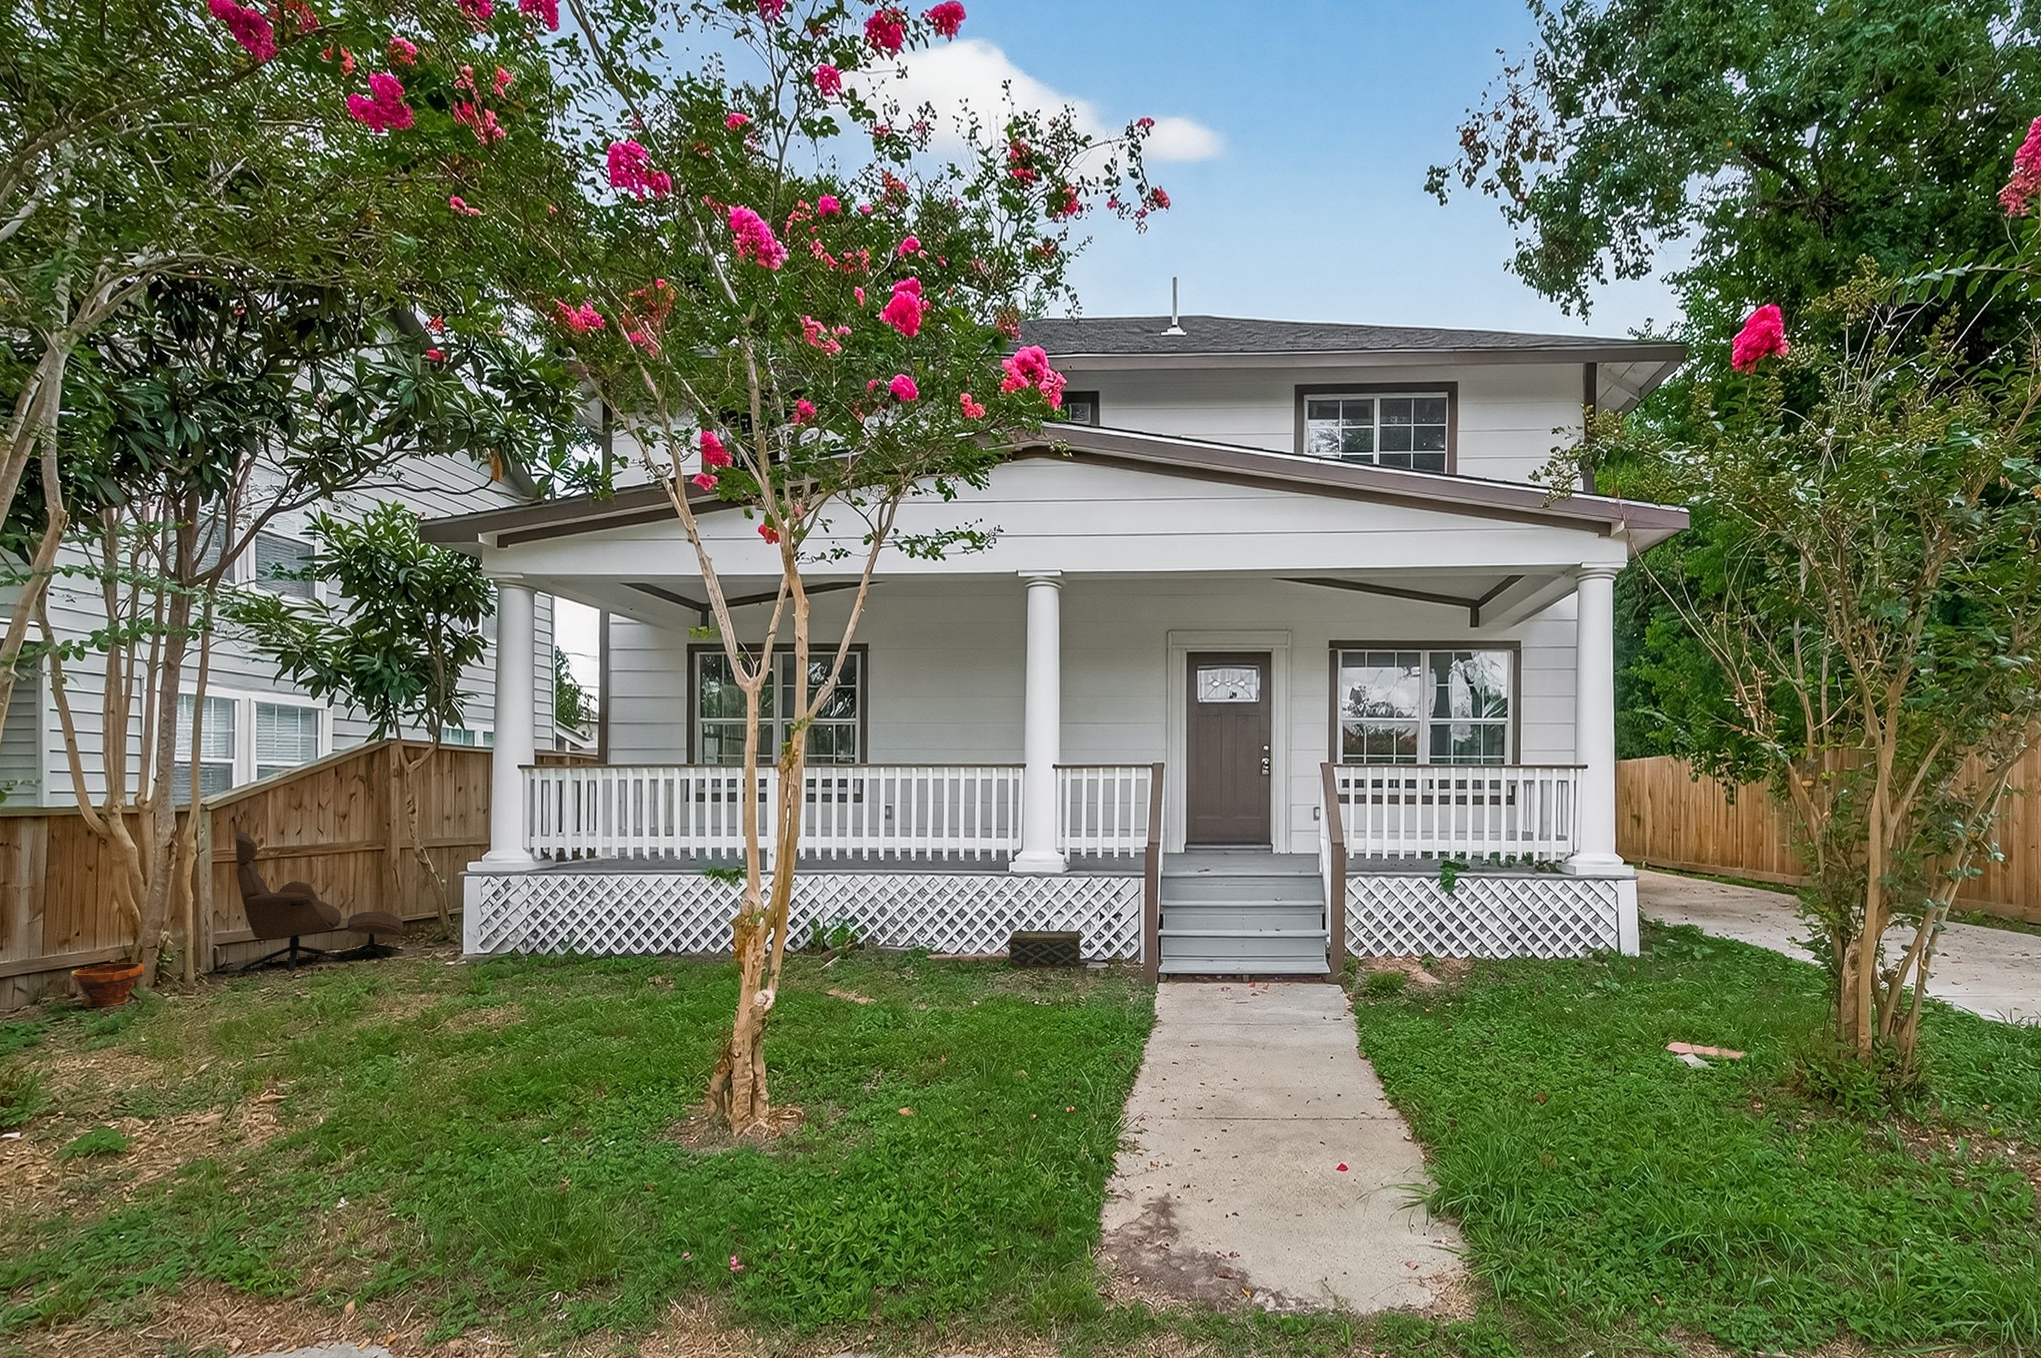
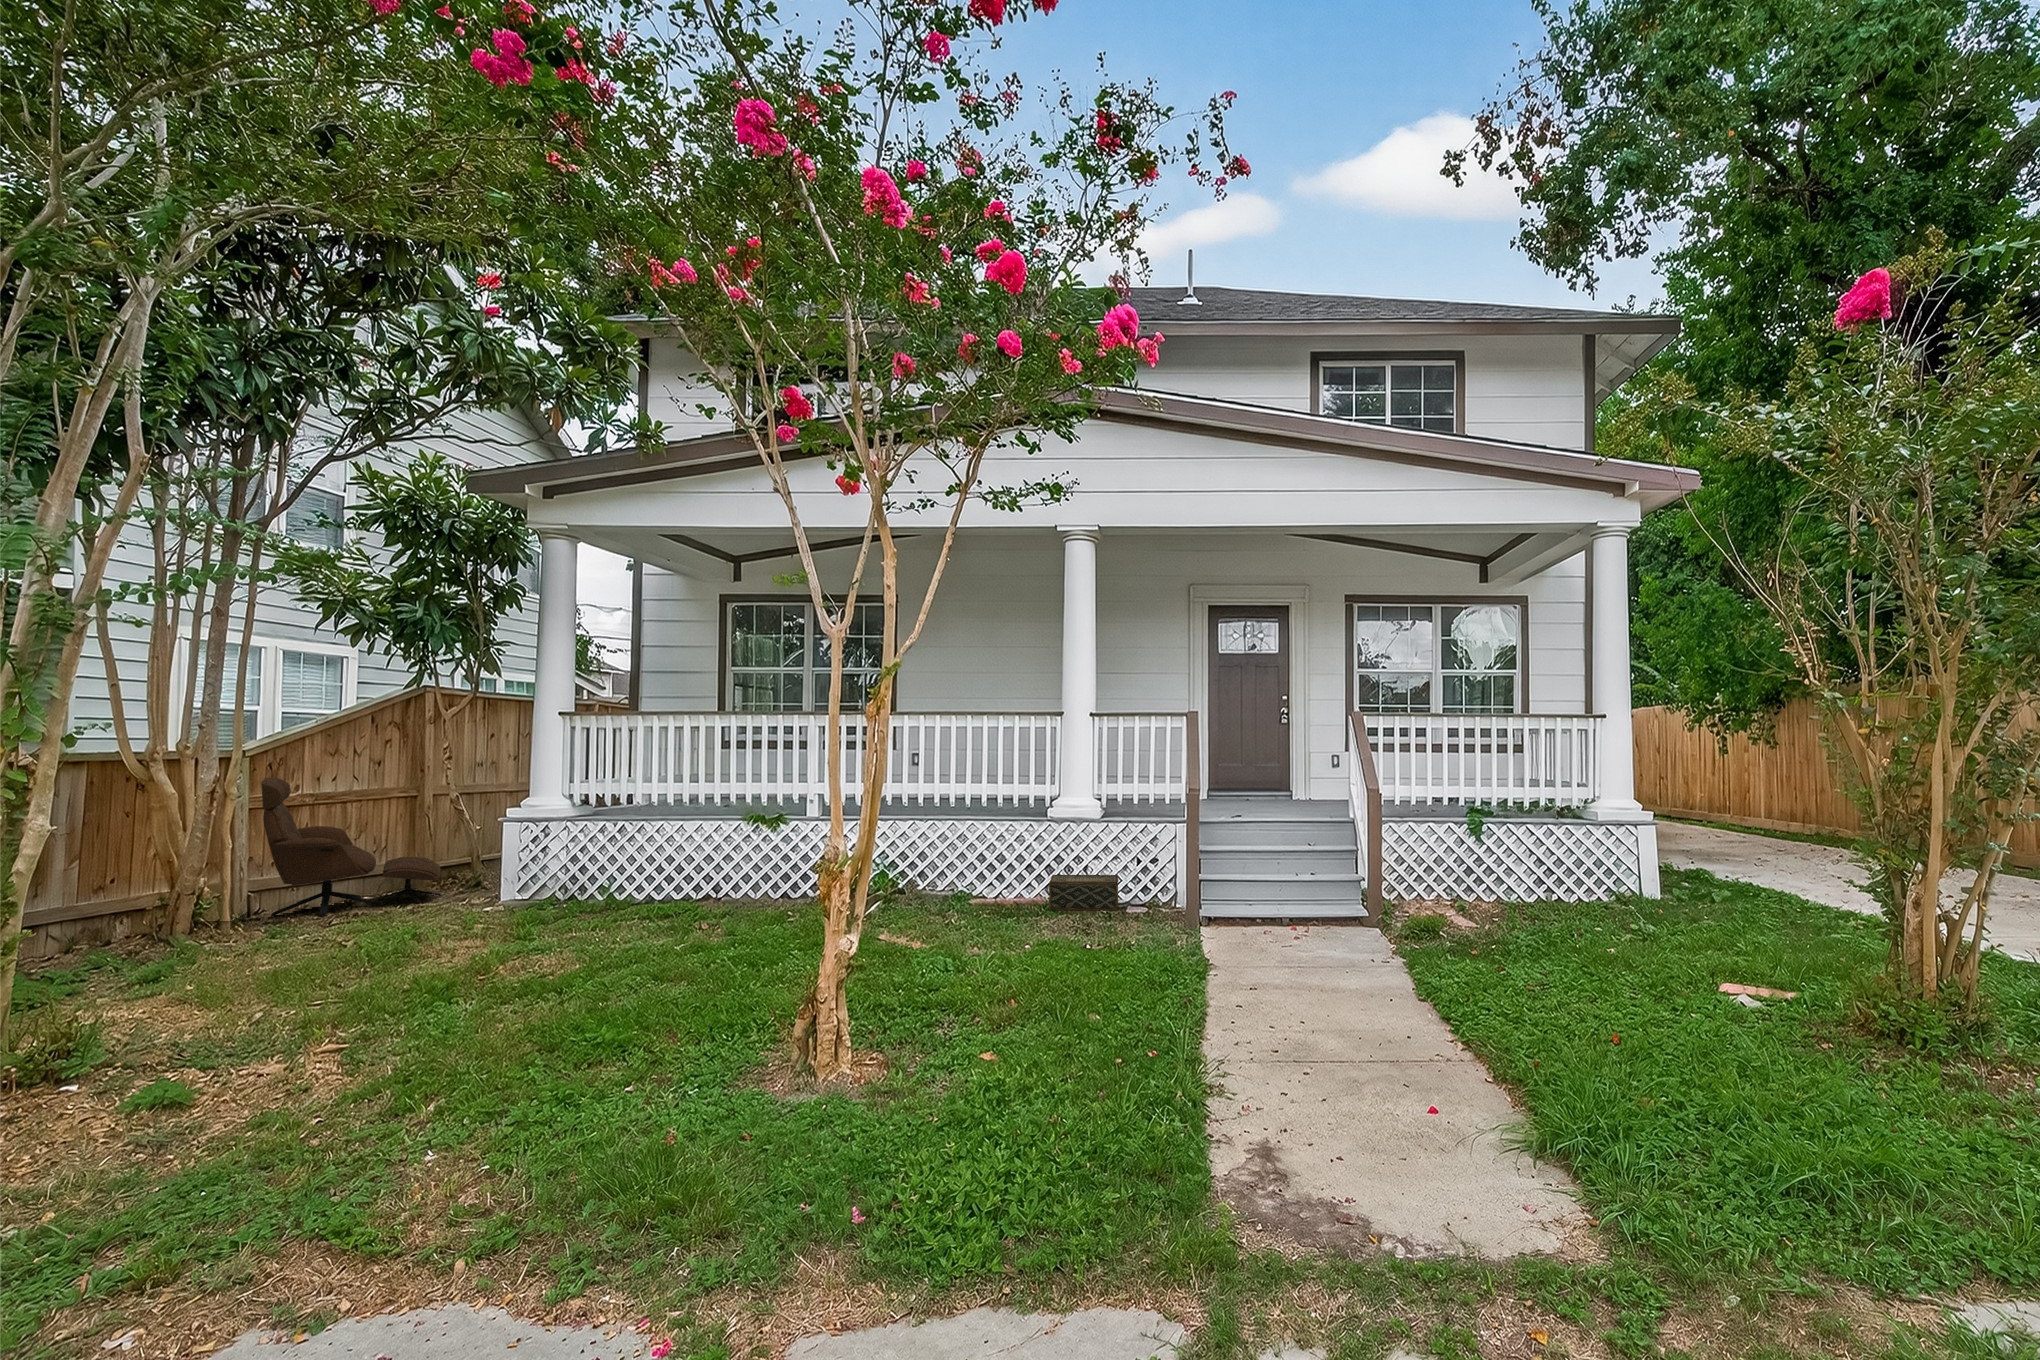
planter: present [71,963,144,1007] -> none [79,911,160,956]

